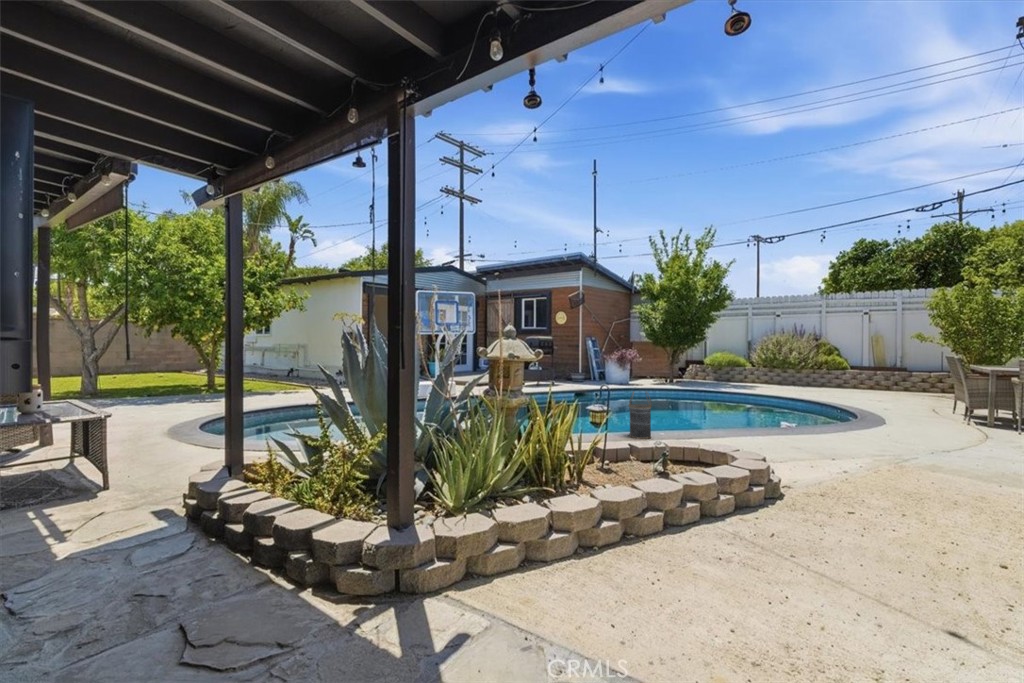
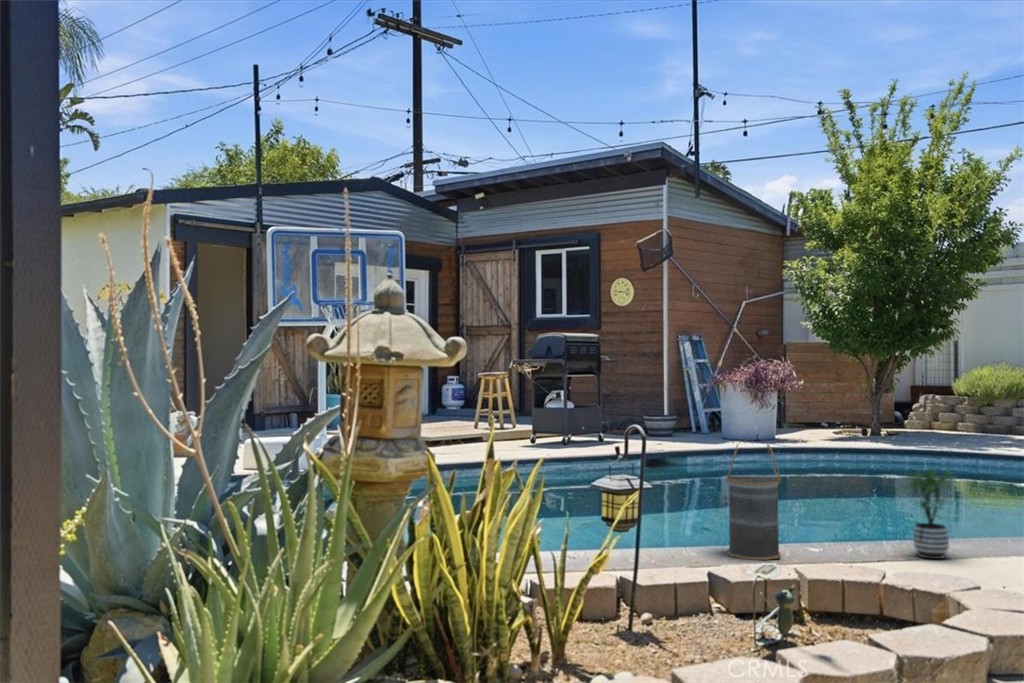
potted plant: none [697,400,723,438] -> present [897,469,955,559]

